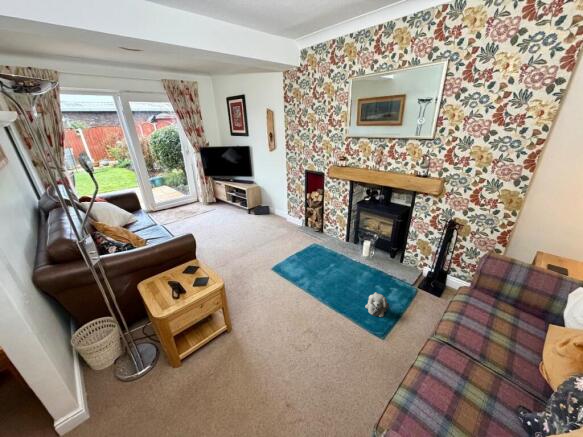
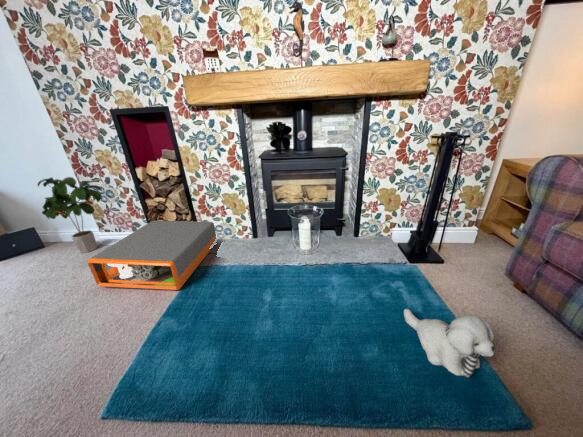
potted plant: none [274,190,294,223] -> present [38,177,102,253]
storage box: none [282,217,330,249] -> present [88,221,216,290]

